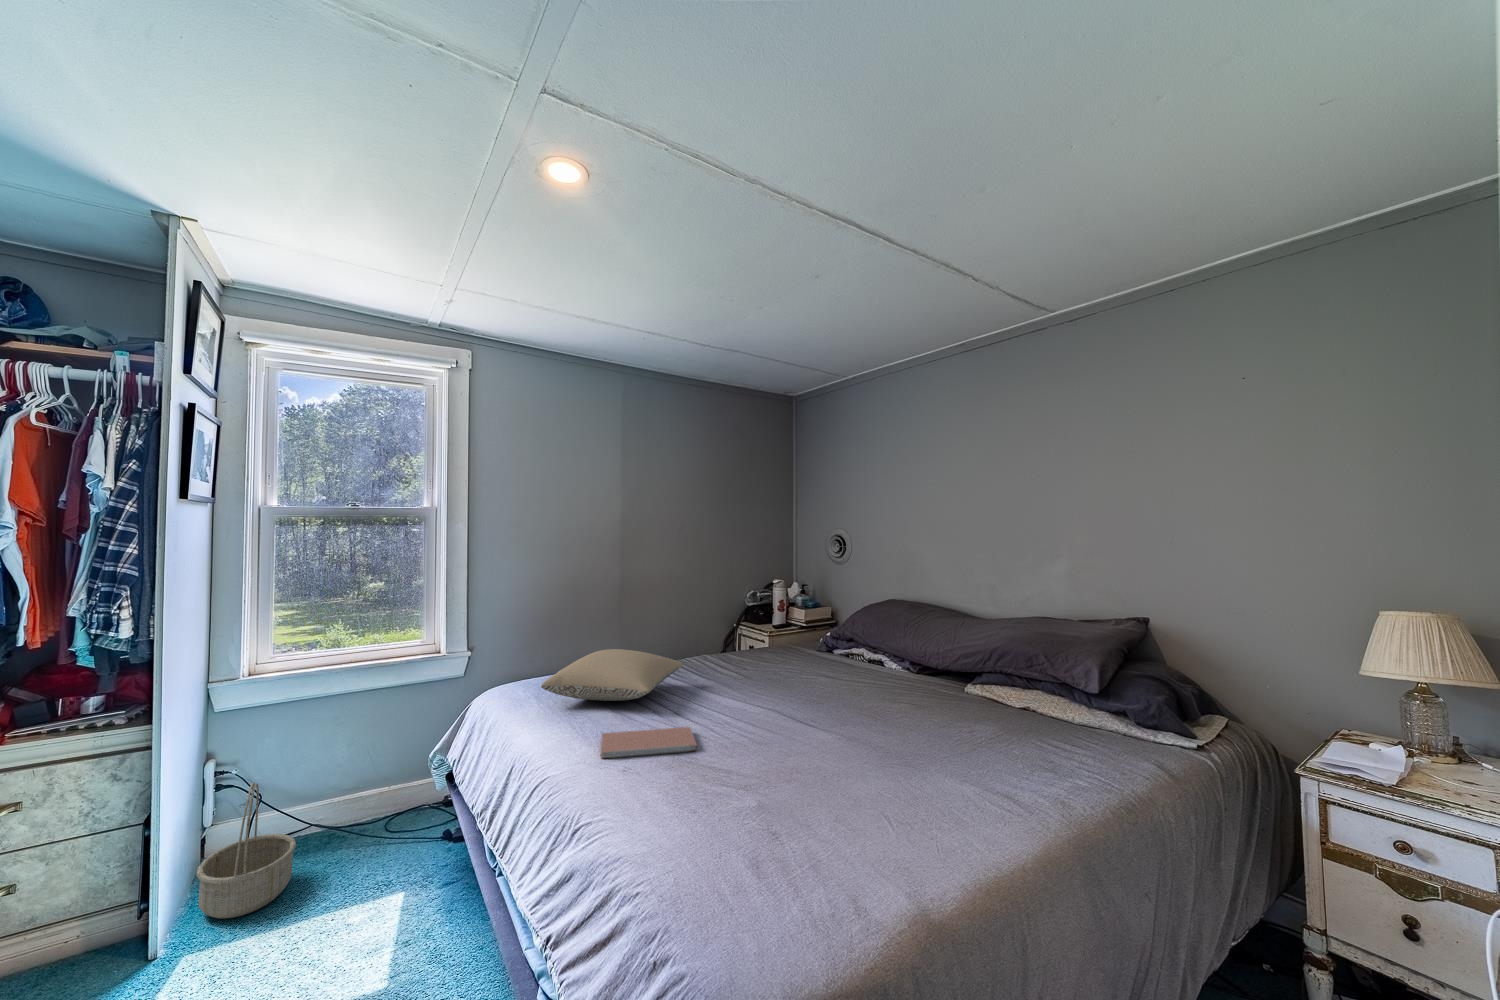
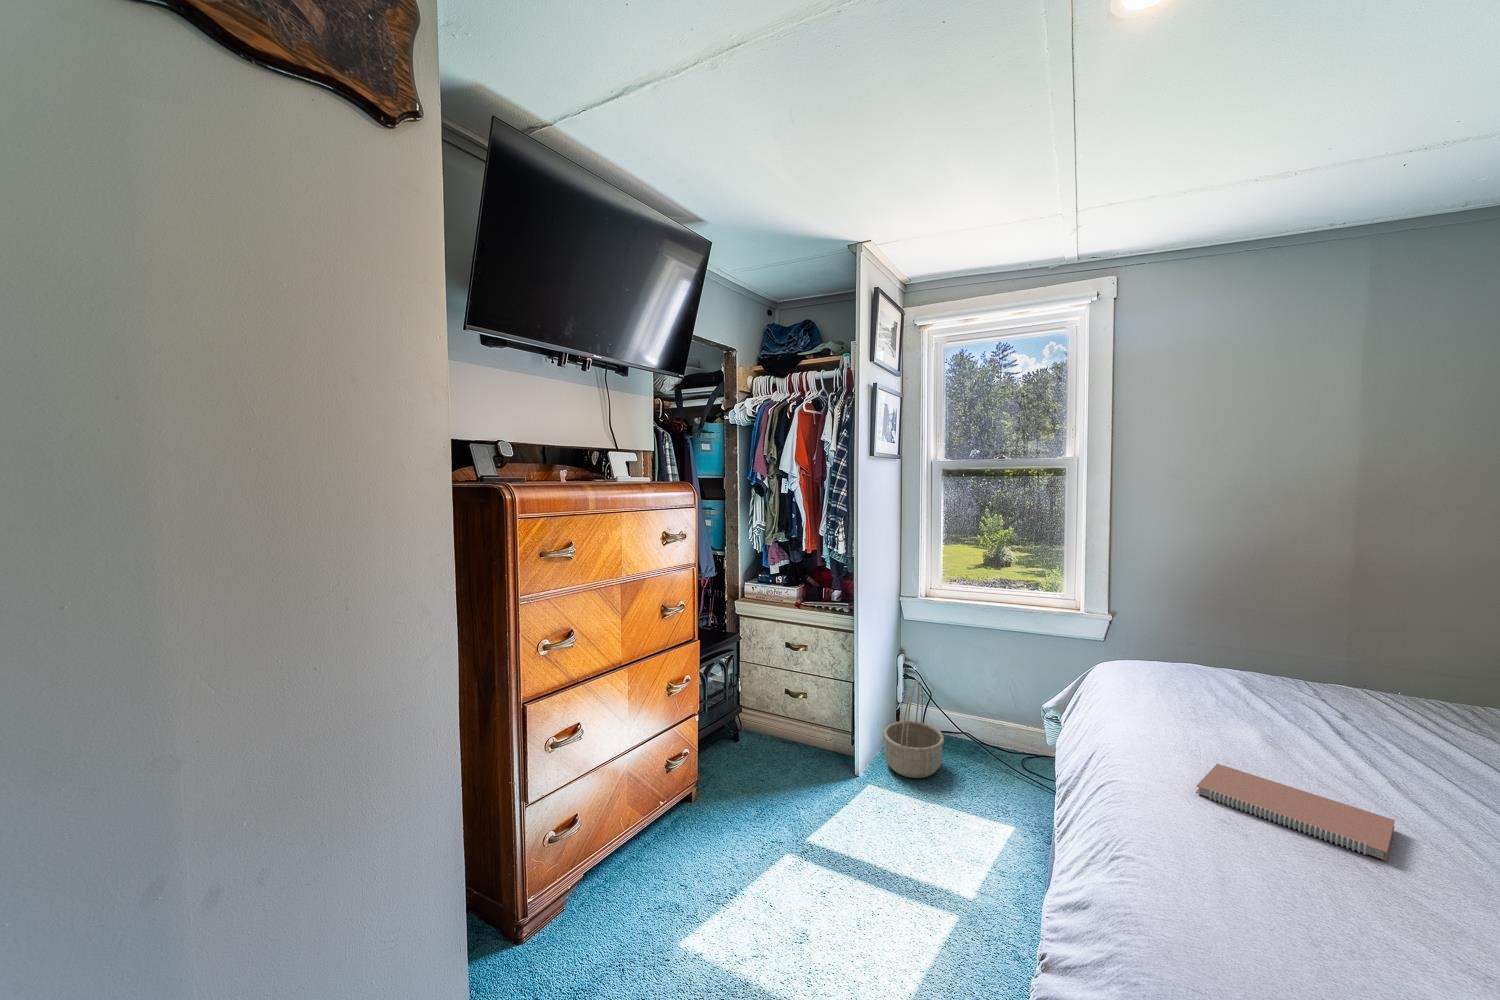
pillow: present [541,649,683,701] -> none [1157,656,1442,741]

